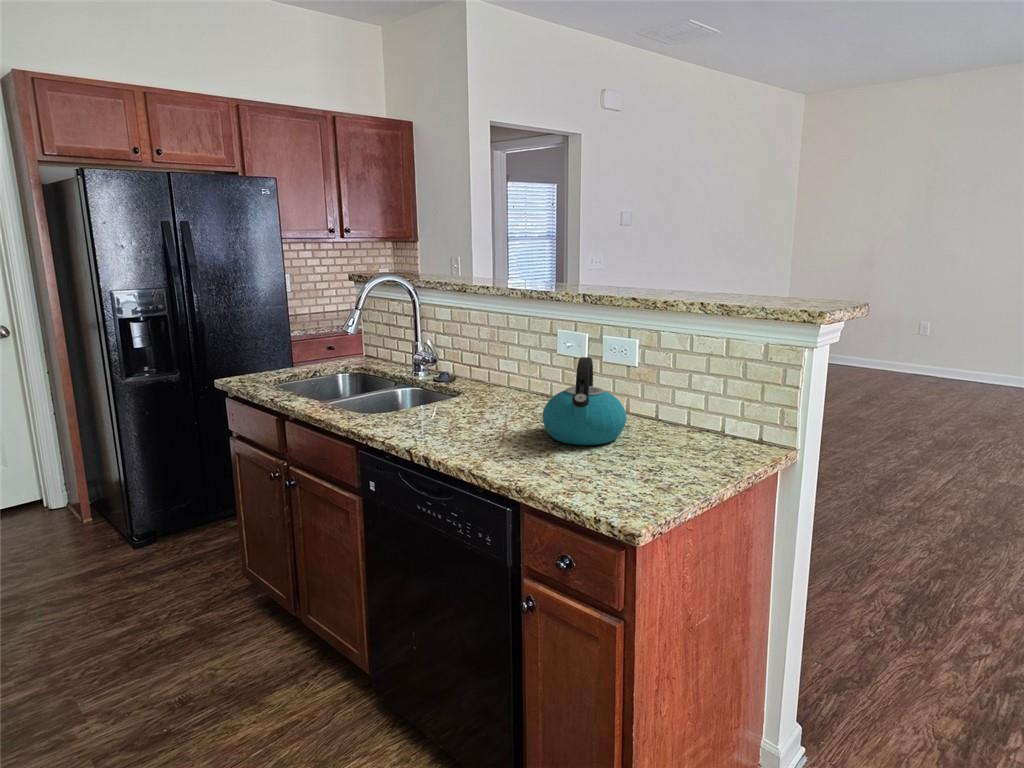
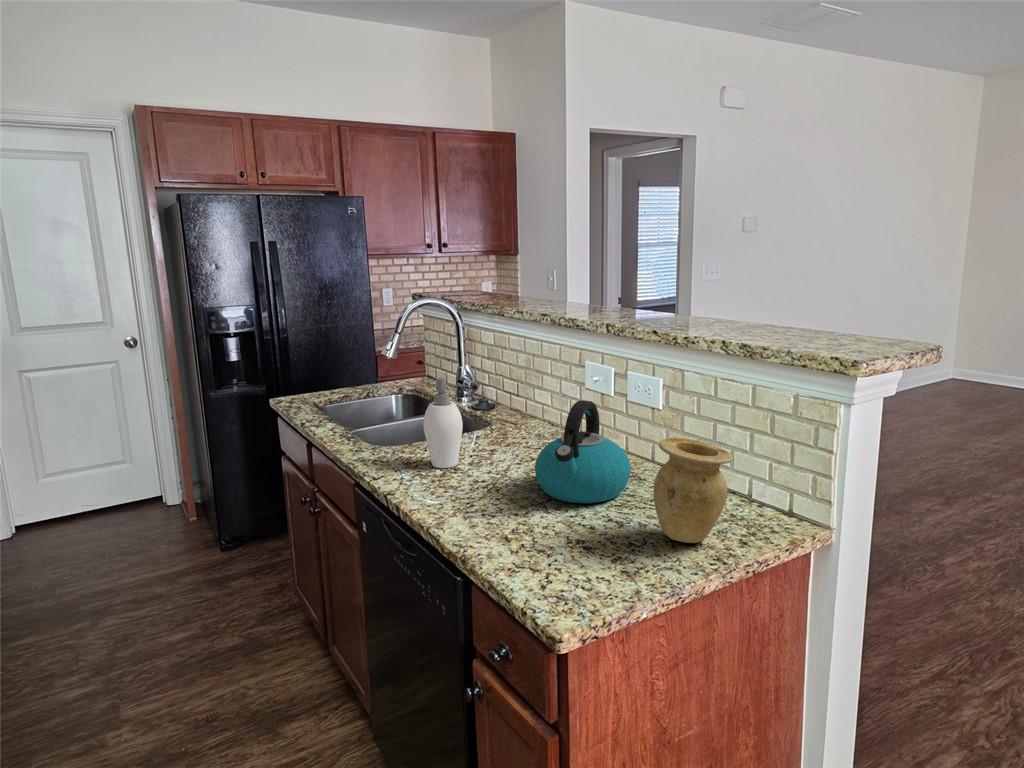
soap dispenser: none [426,343,472,427] -> present [423,377,470,468]
vase: none [666,381,732,465] -> present [654,437,733,543]

